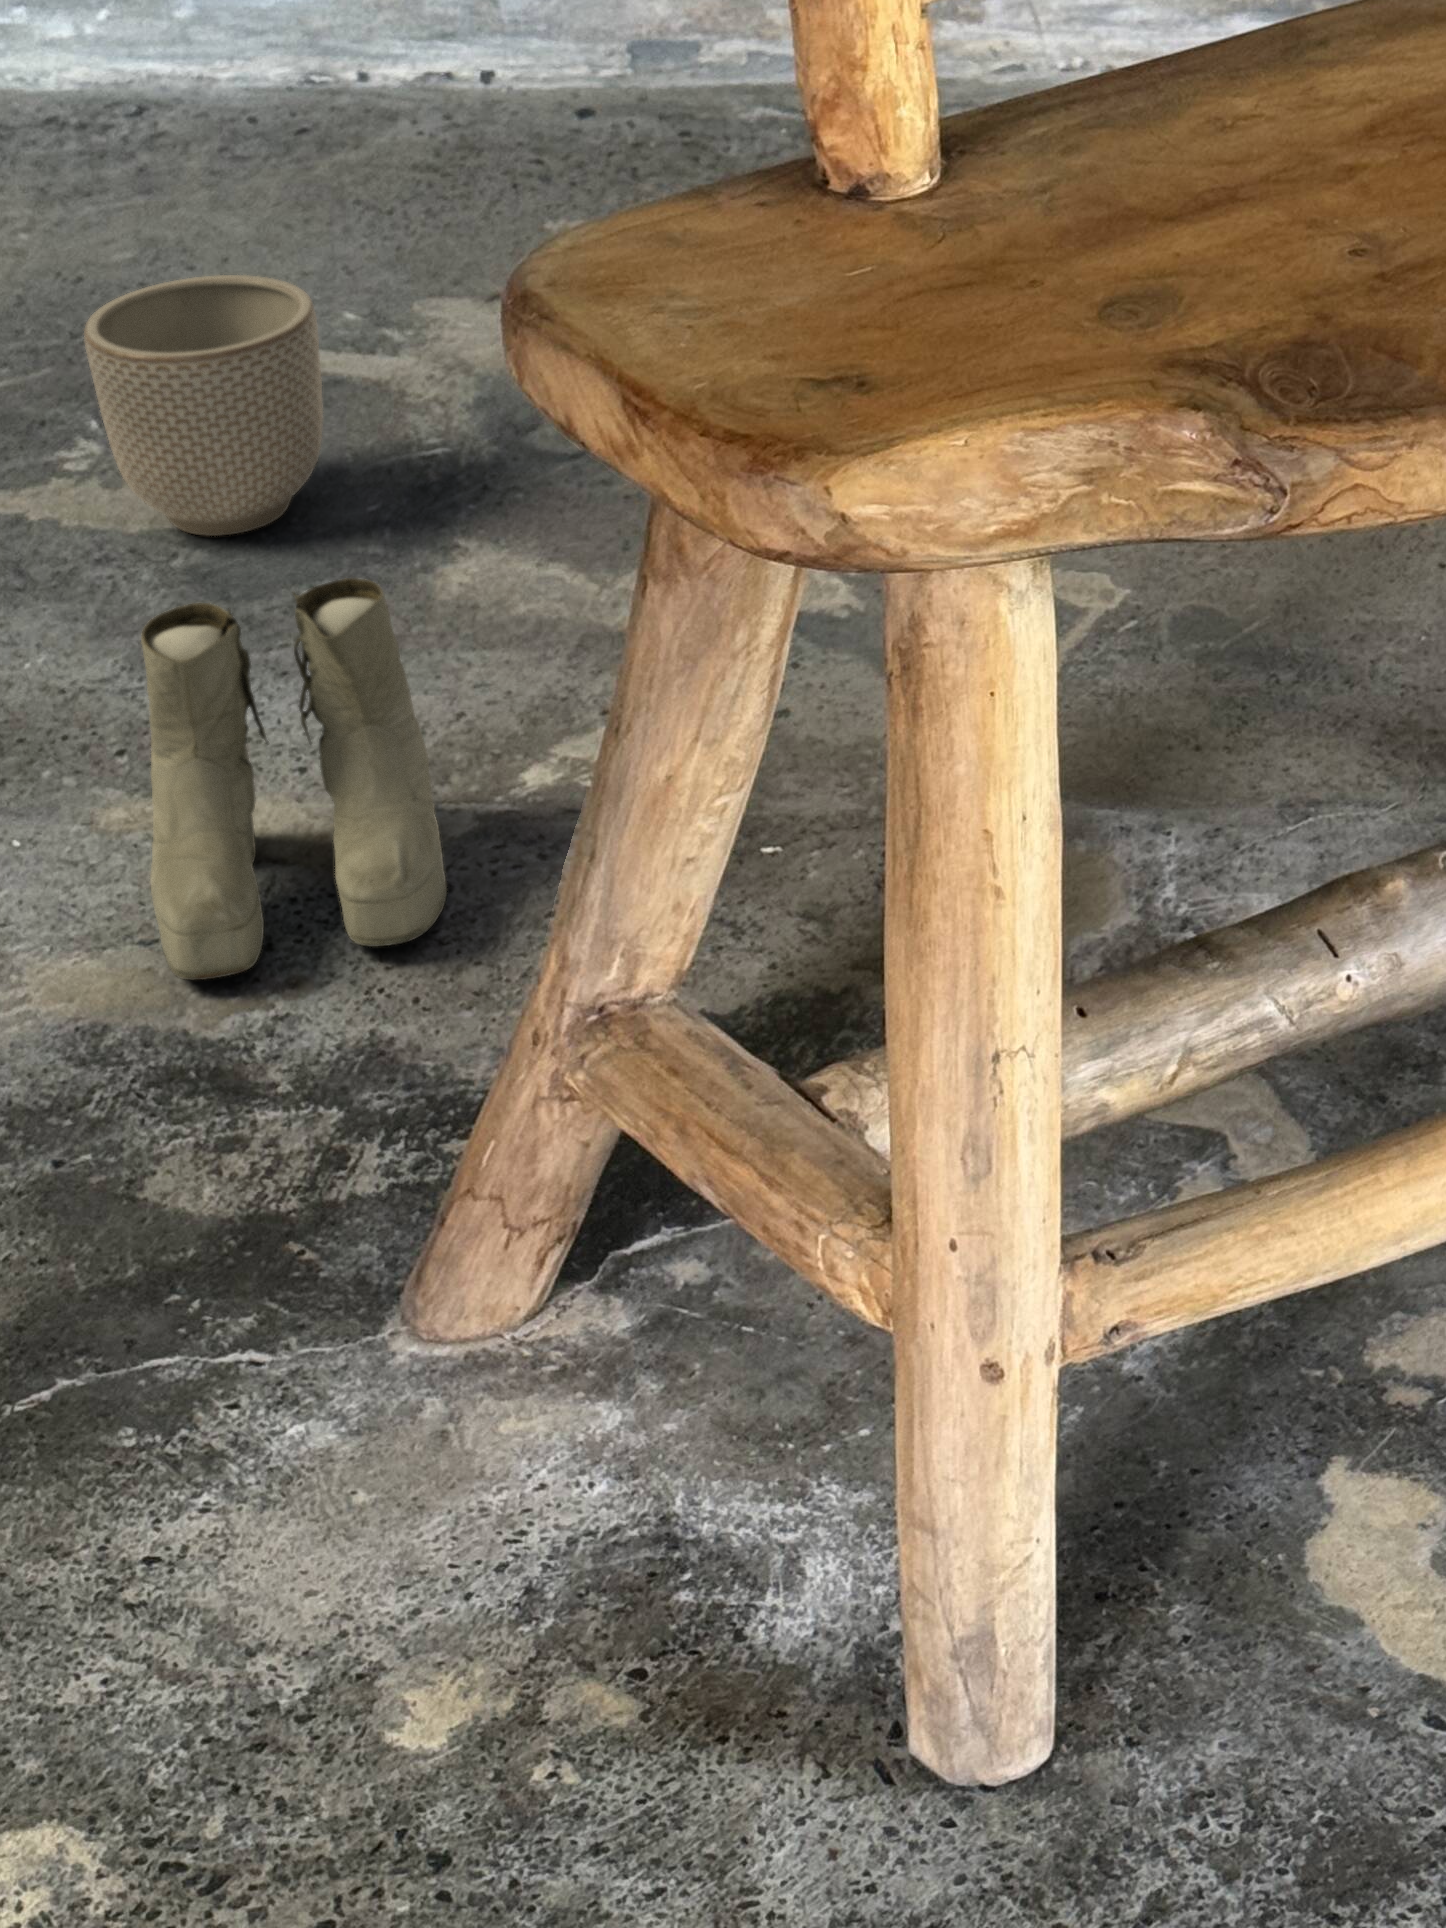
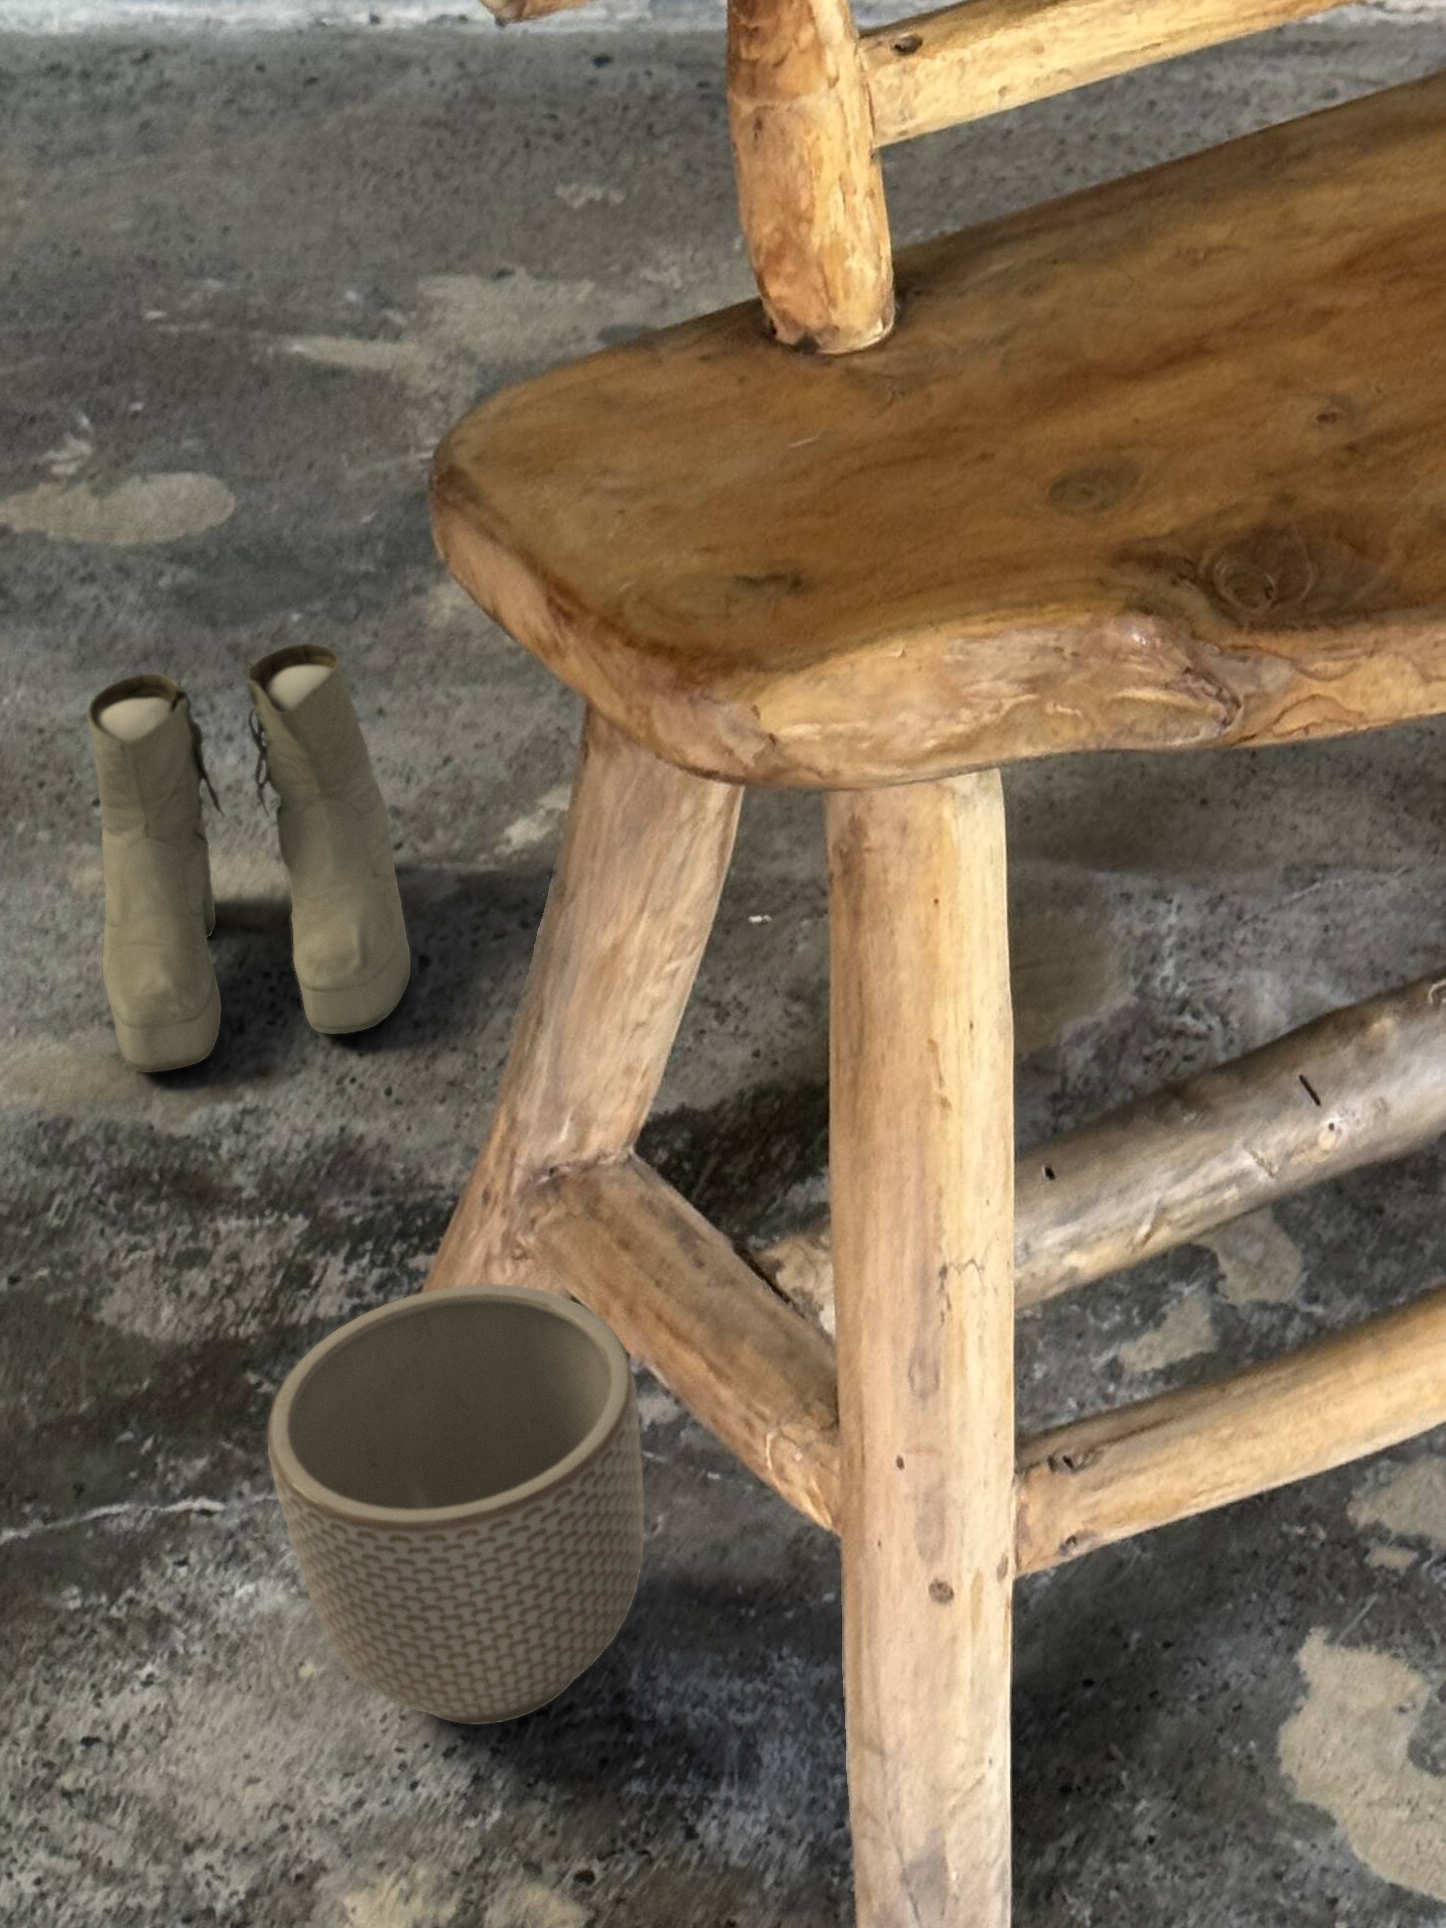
planter: present [84,275,323,536] -> present [268,1284,644,1725]

